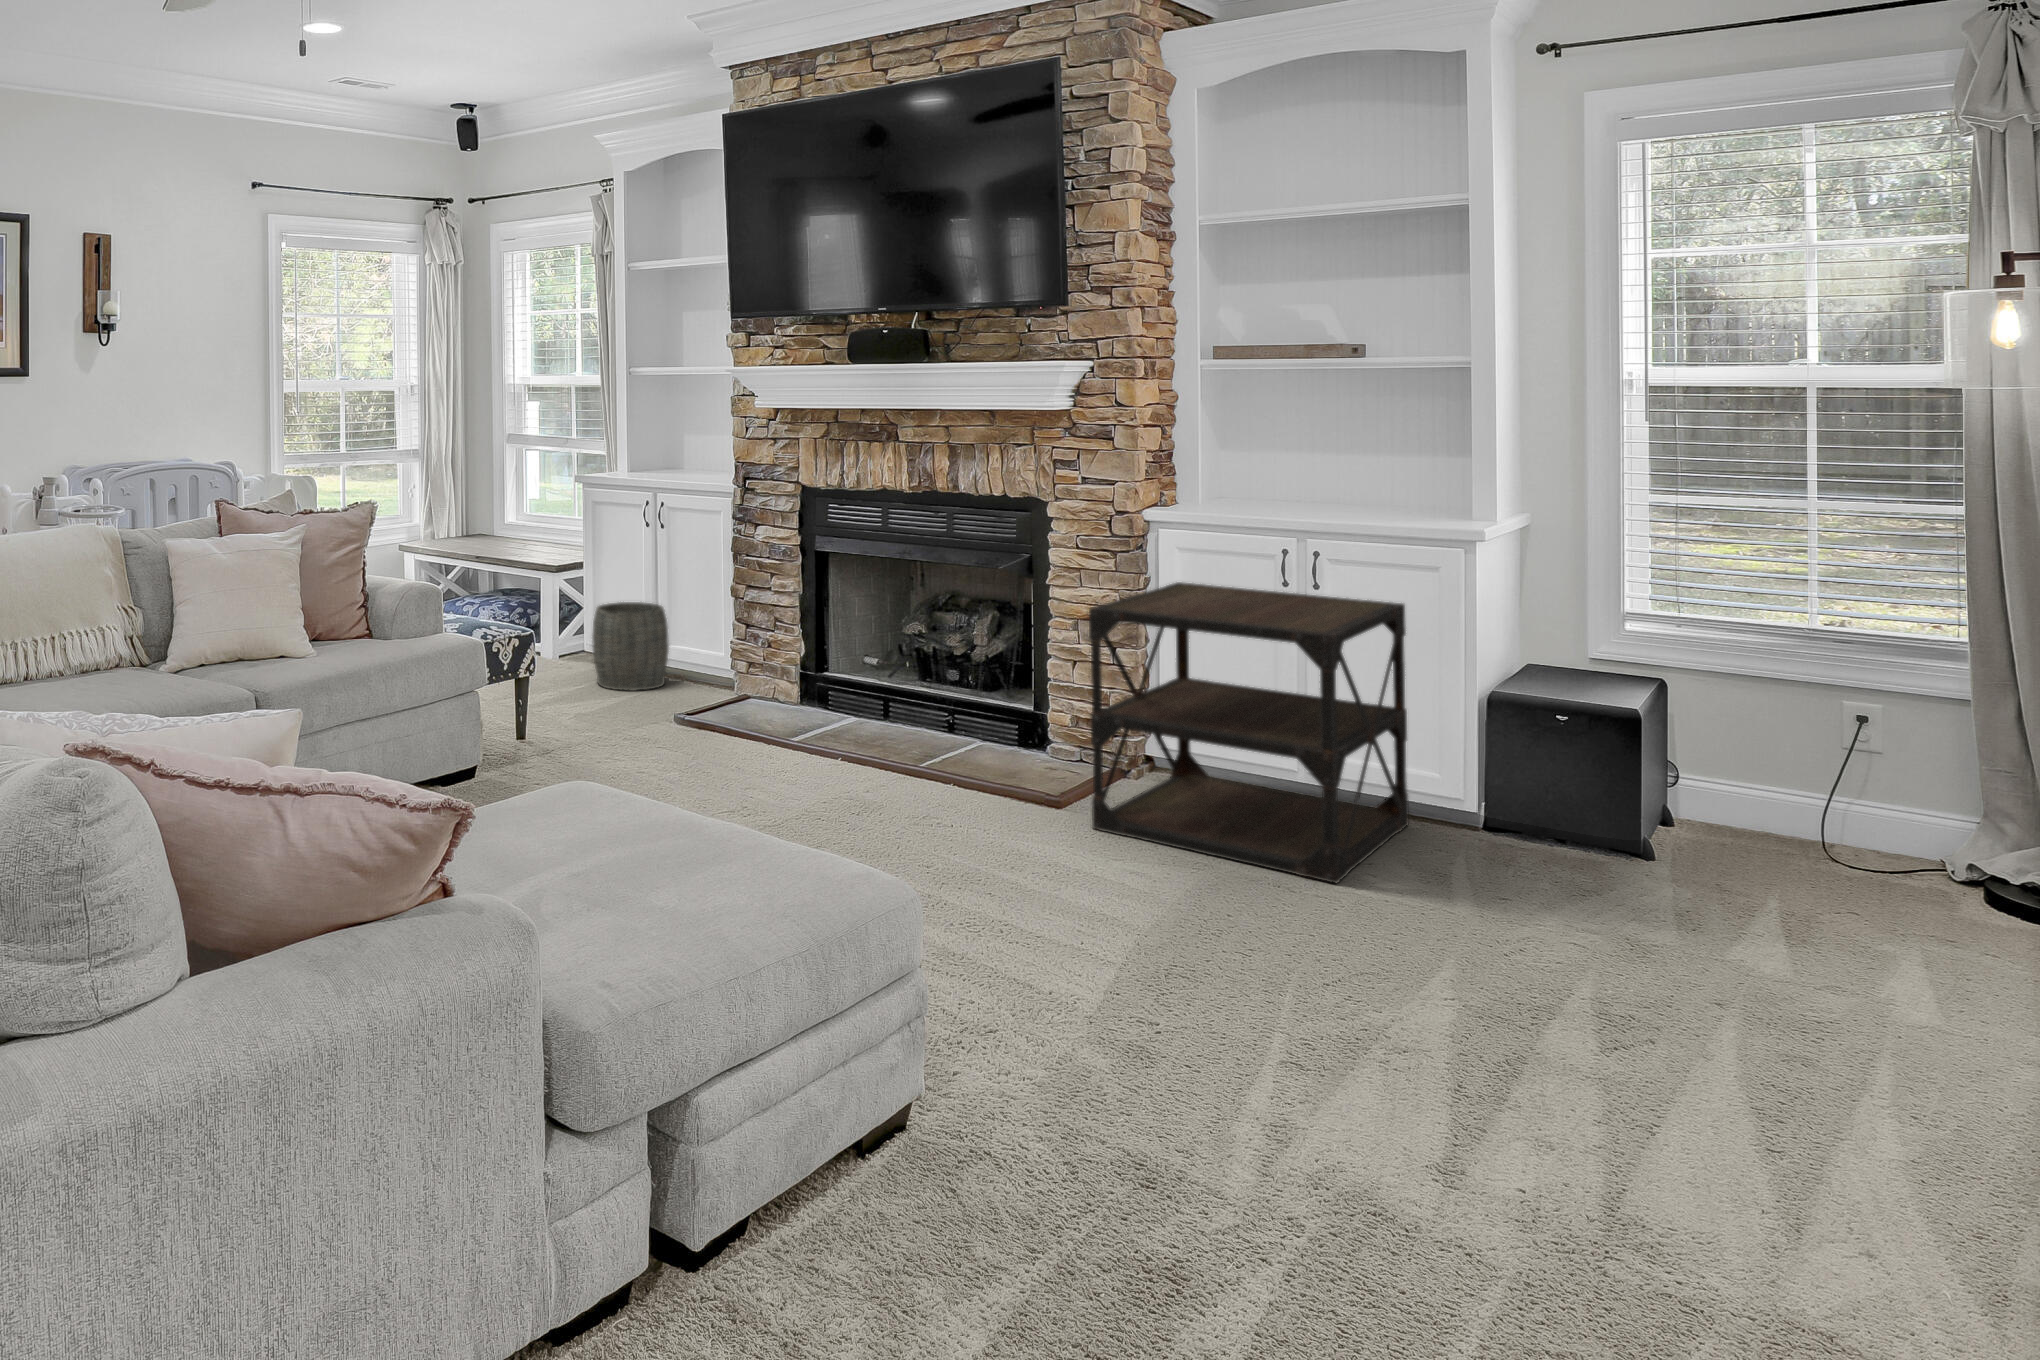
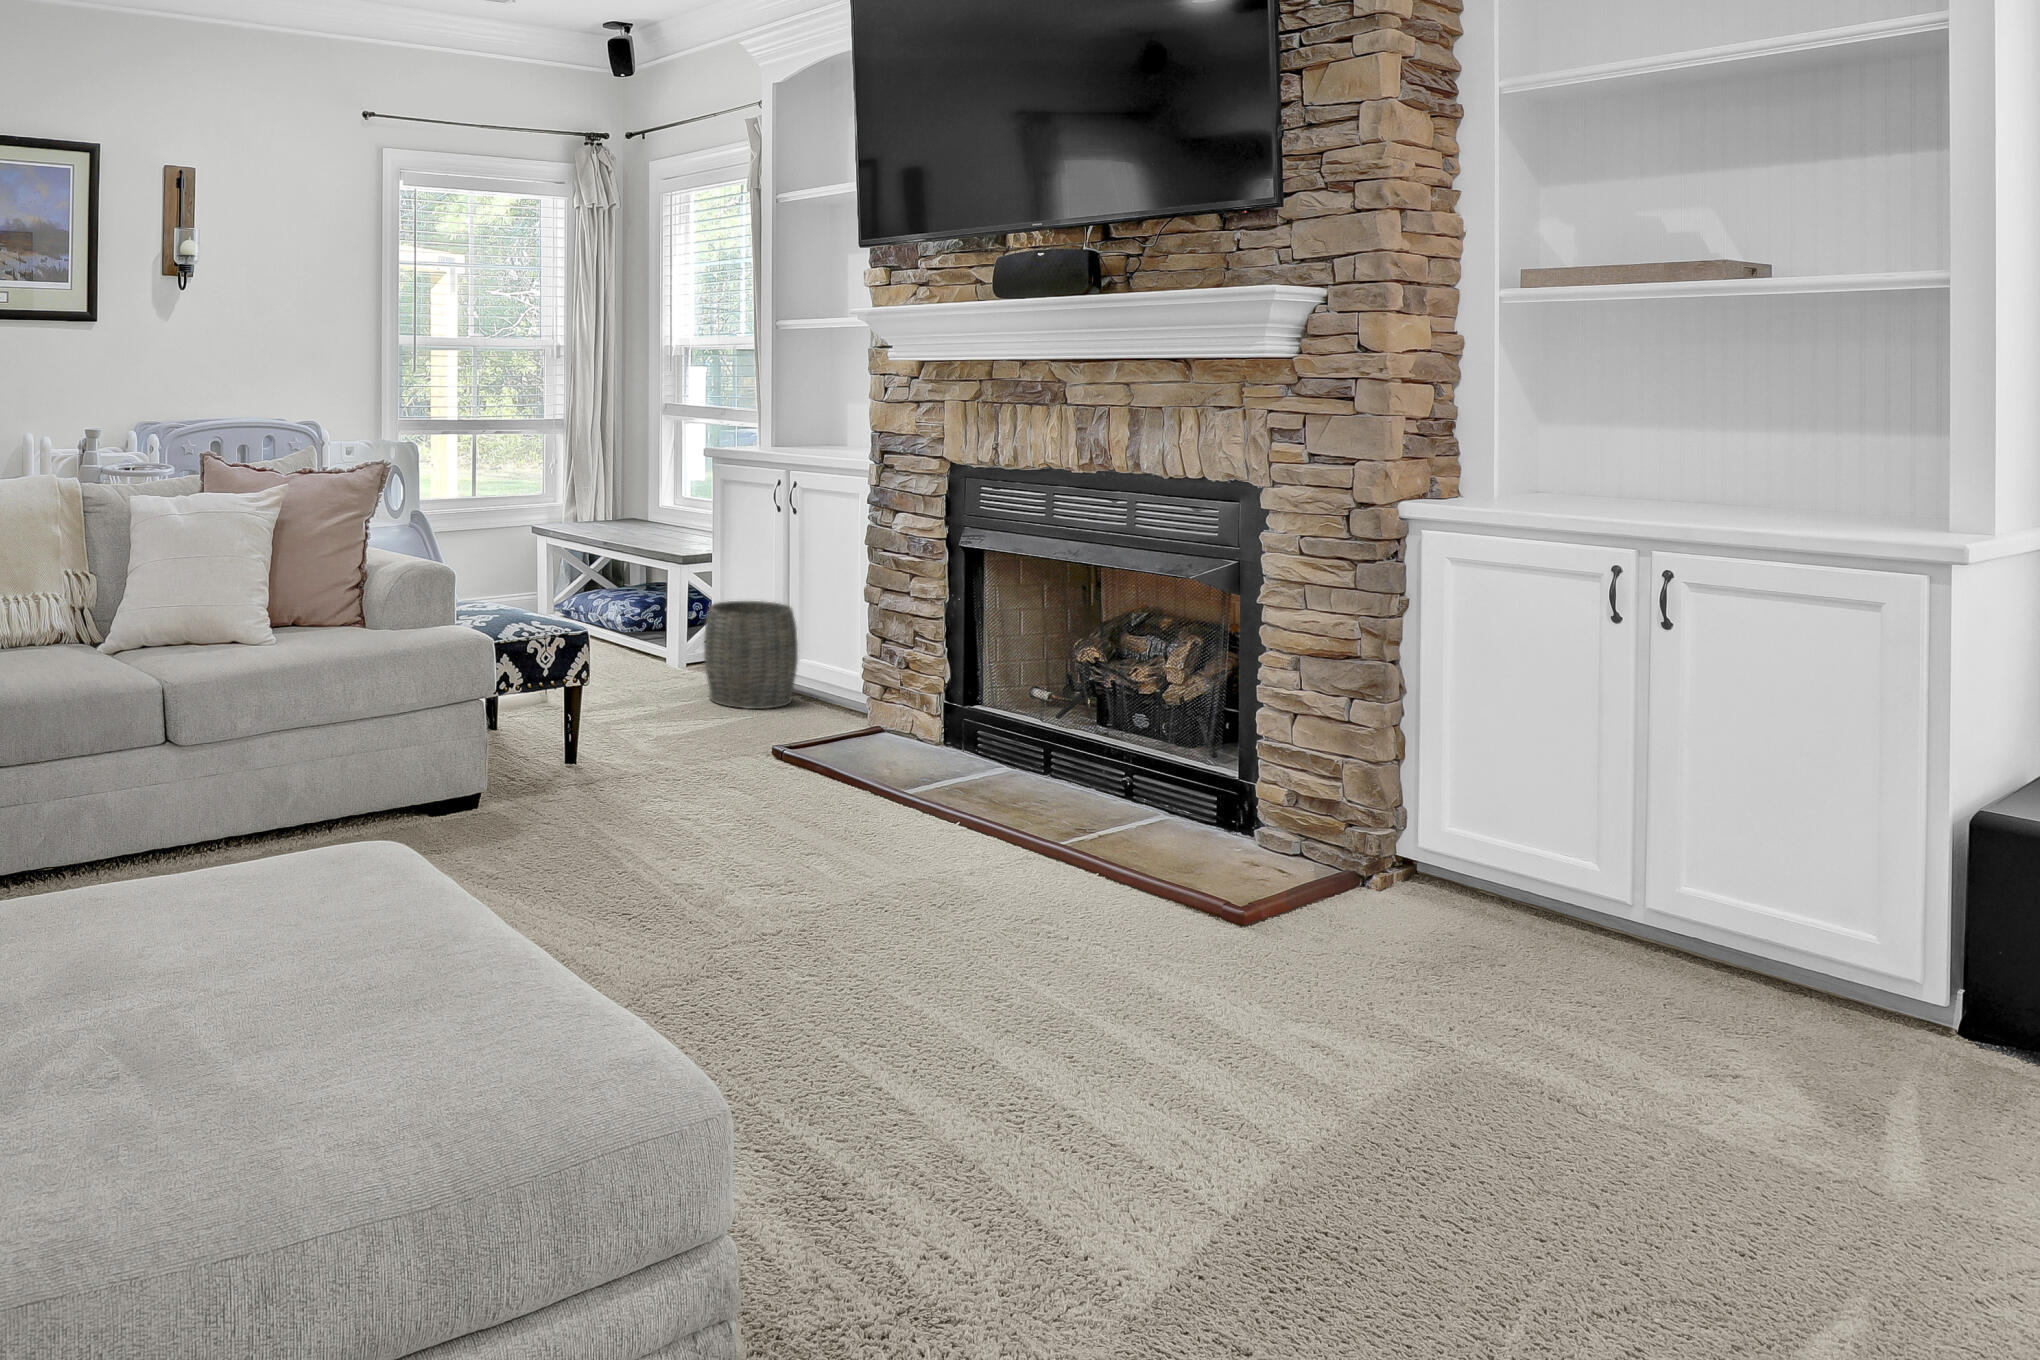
side table: present [1089,582,1409,883] -> none [1277,607,1819,1097]

